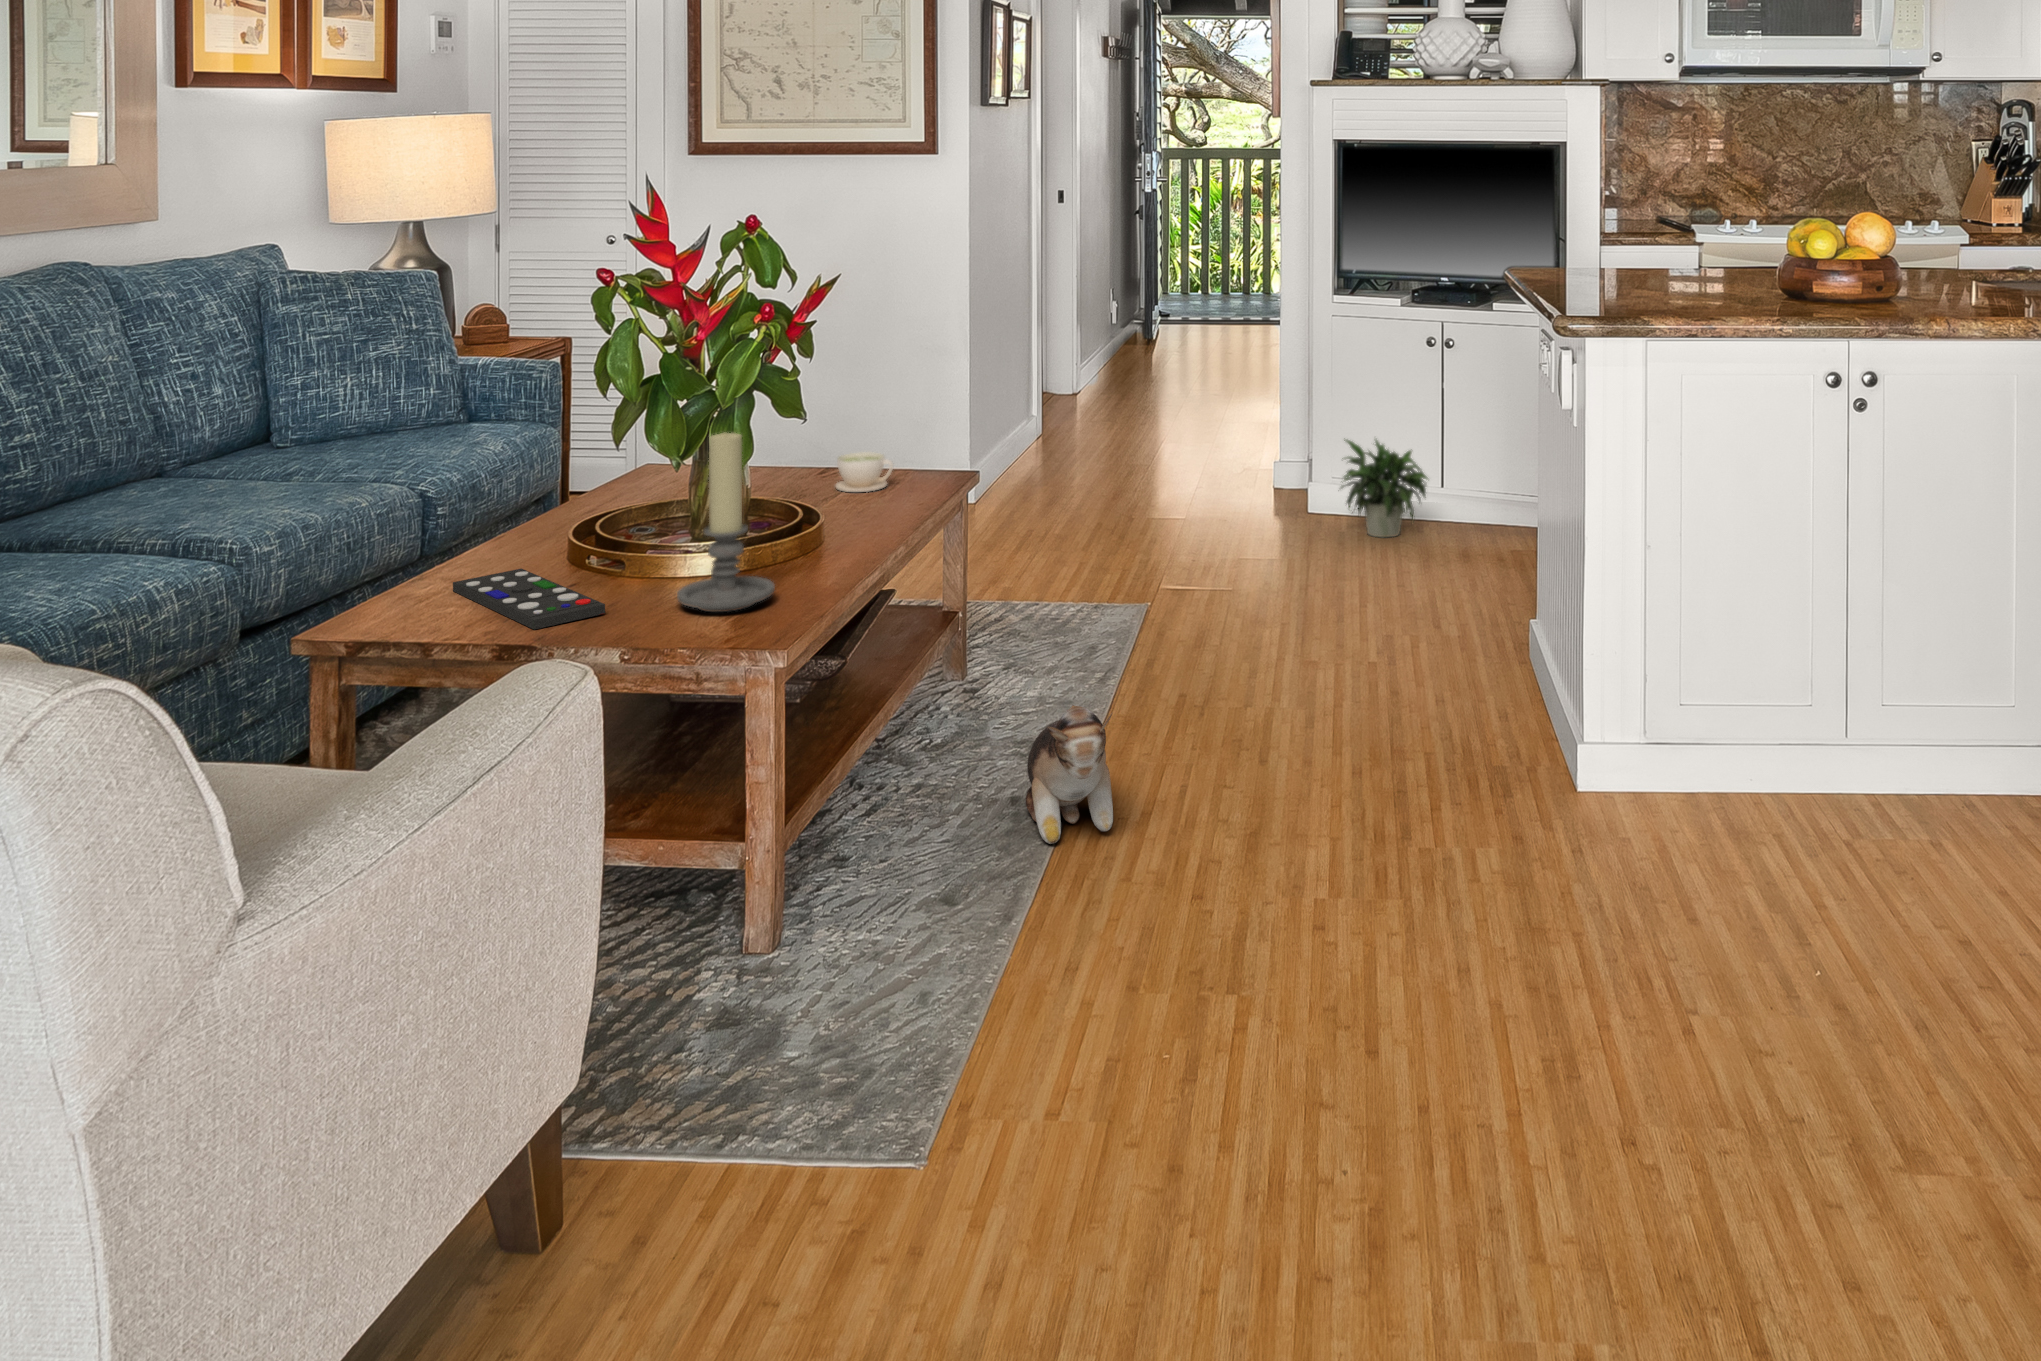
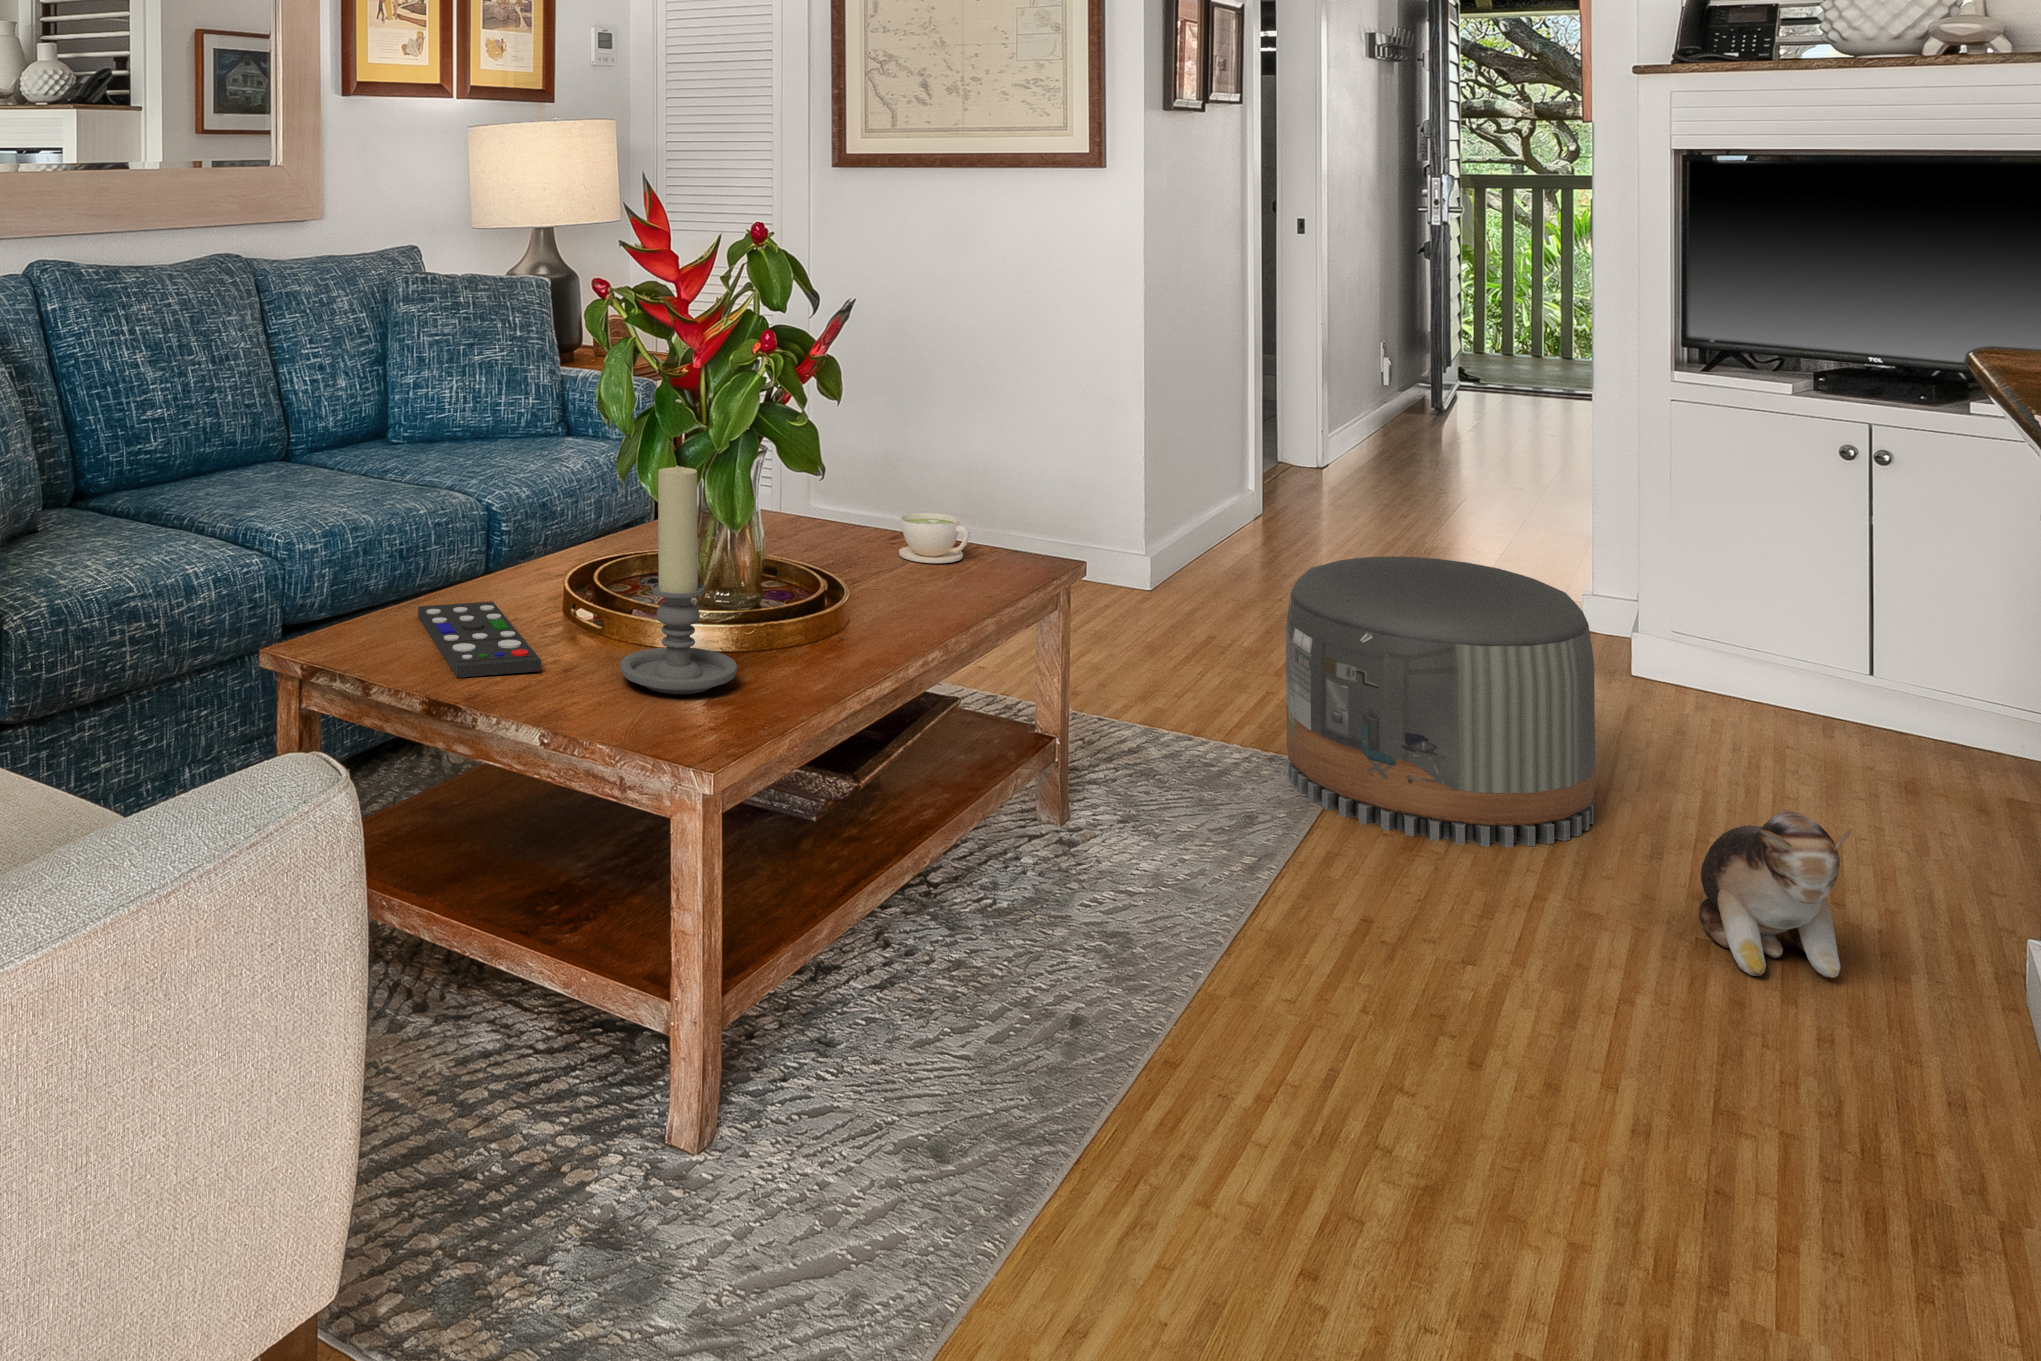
potted plant: present [1341,440,1428,537] -> none [1682,574,1845,731]
pouf: none [1103,446,1300,643] -> present [1286,557,1595,847]
plush toy: present [1026,705,1113,844] -> present [1699,810,1852,978]

